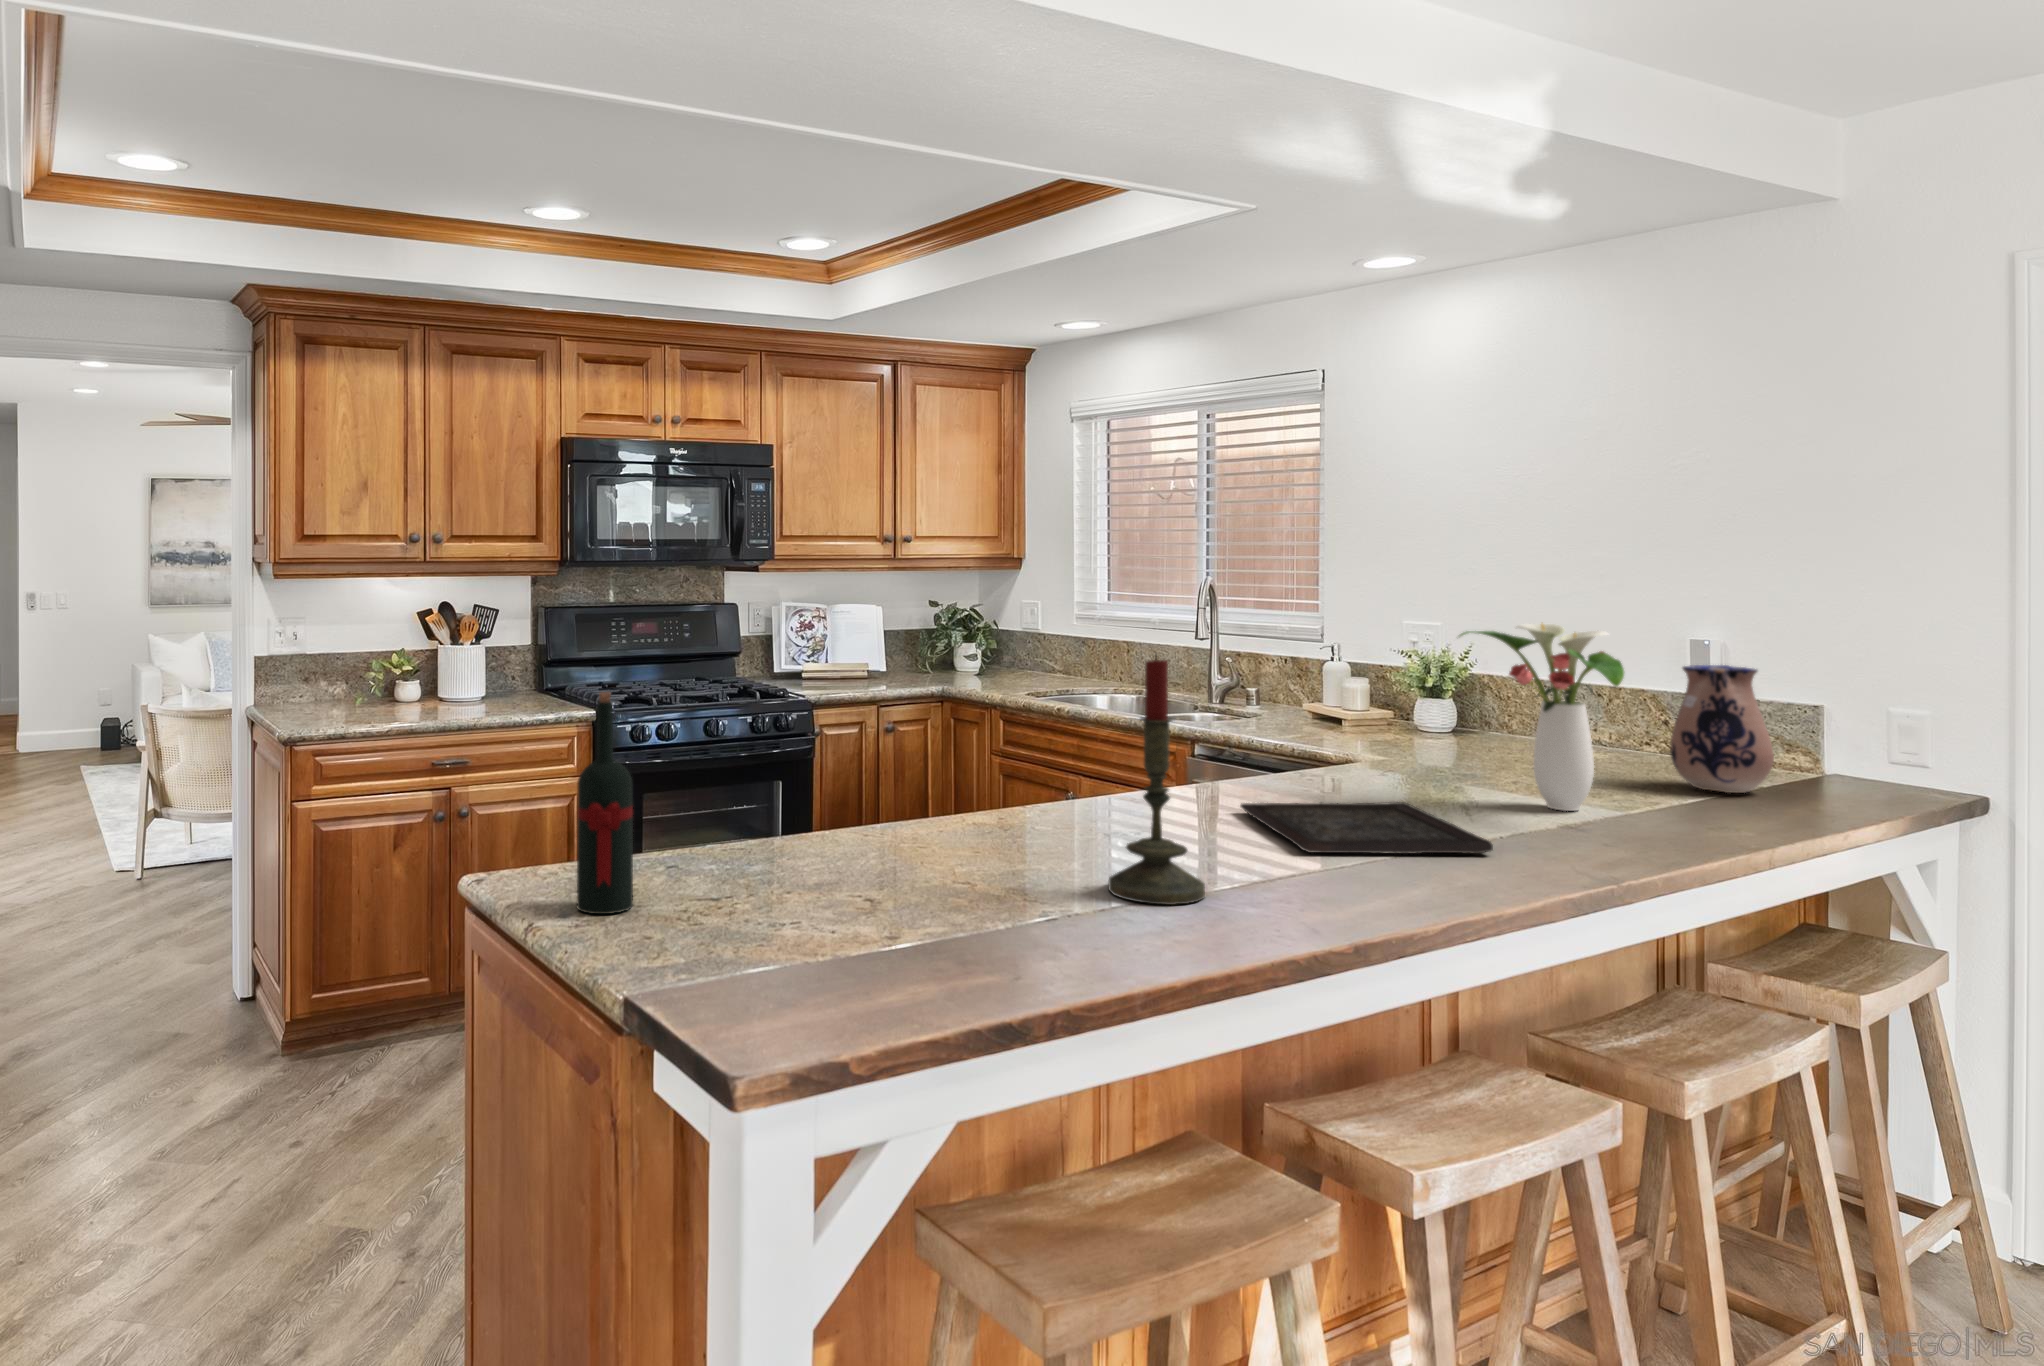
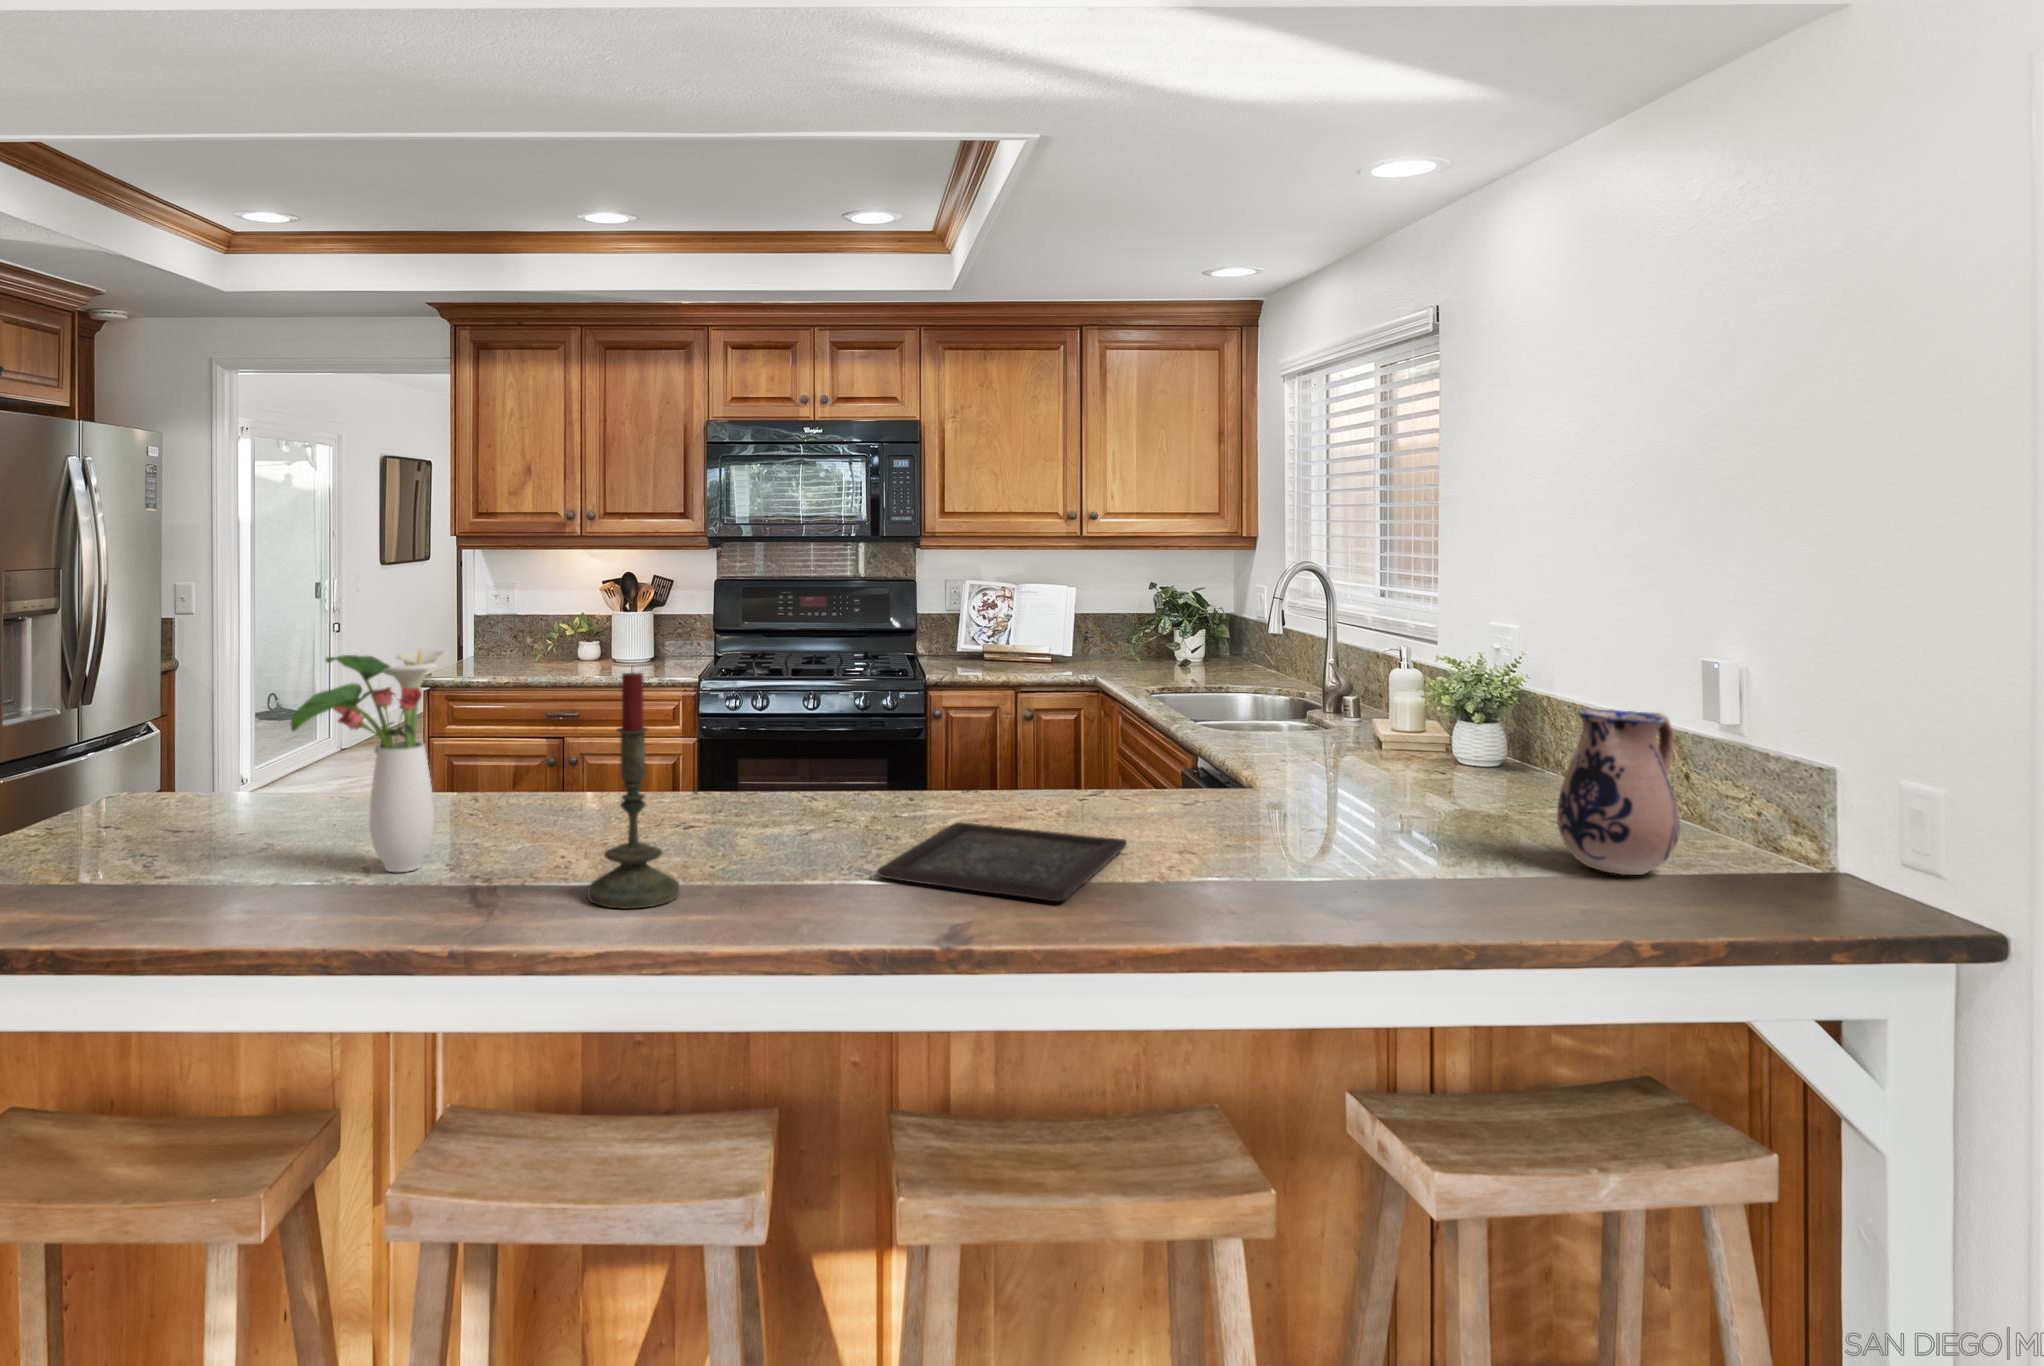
flower arrangement: present [1460,624,1624,811] -> present [291,650,448,872]
wine bottle: present [577,692,633,914] -> none [183,673,240,855]

